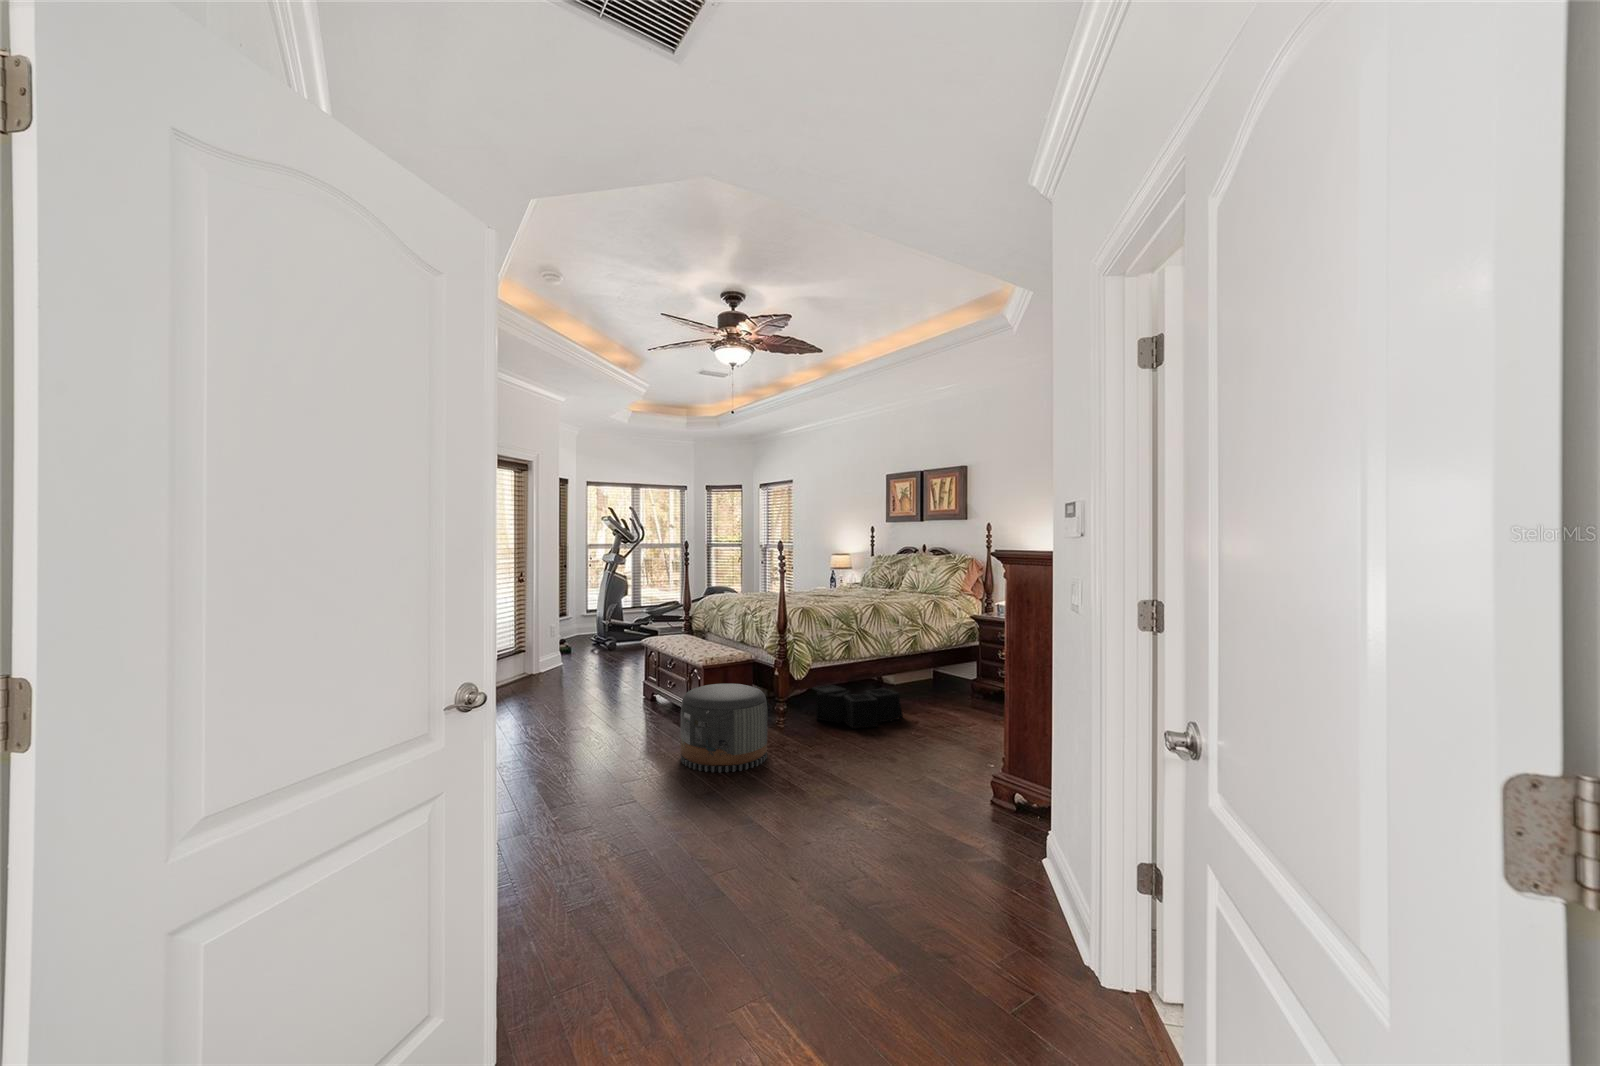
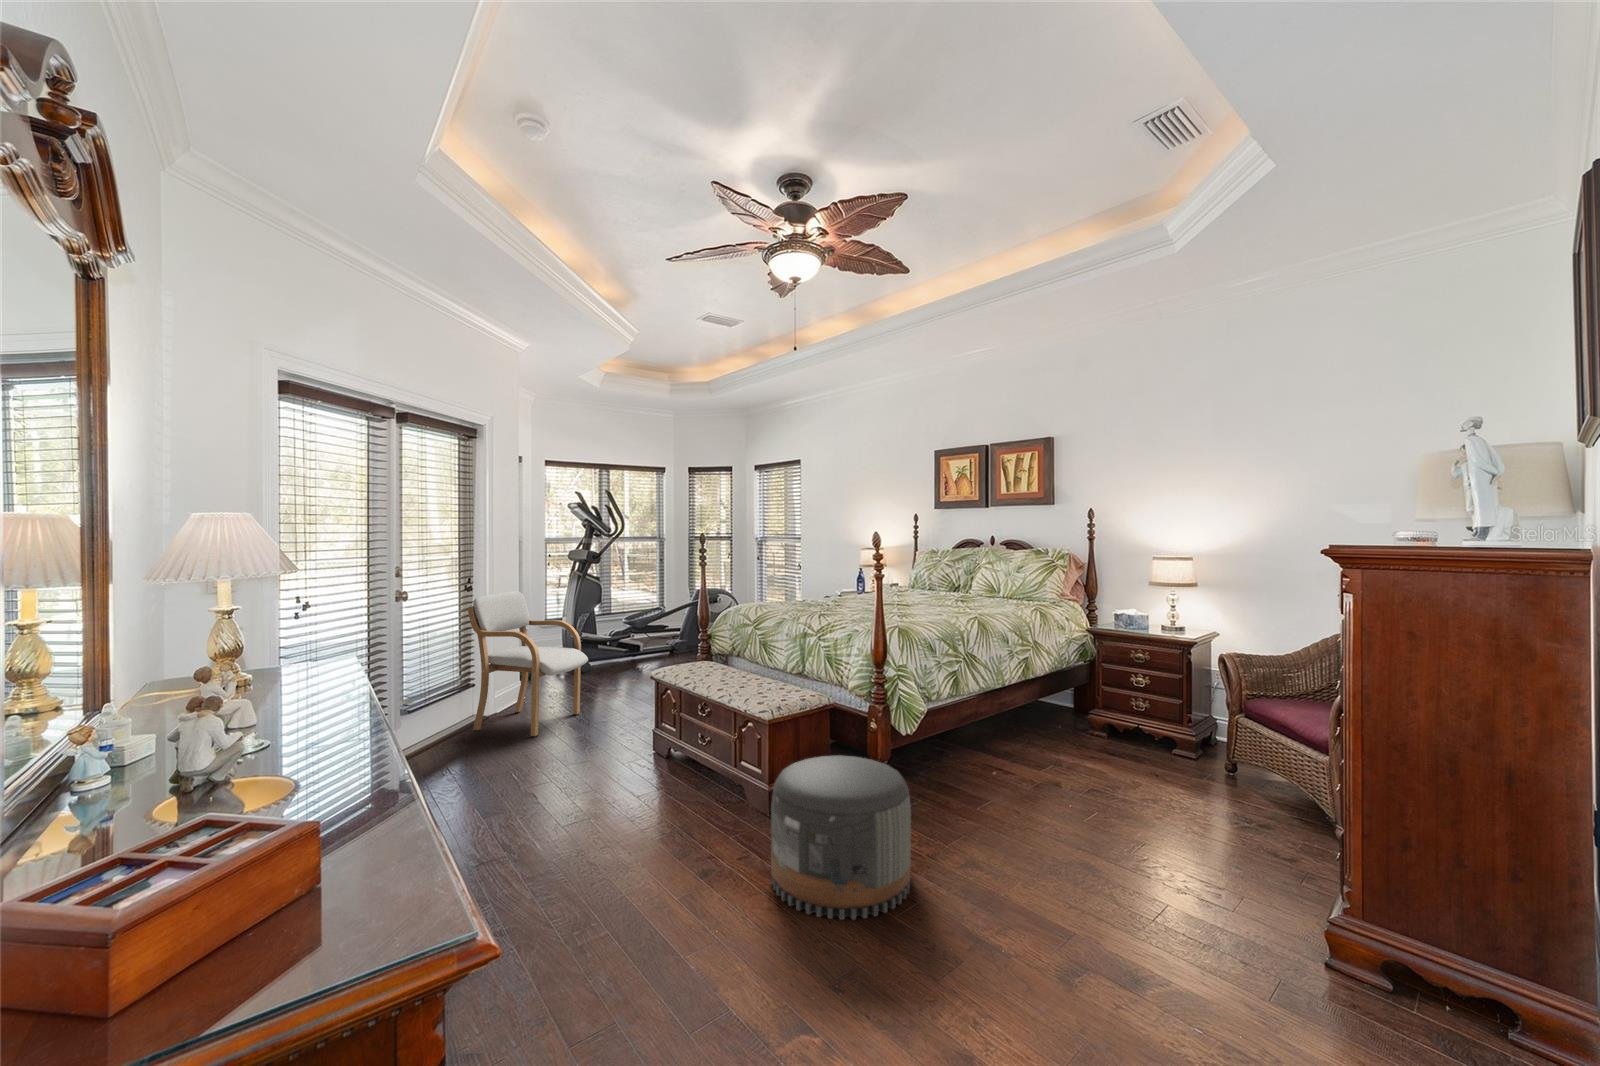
armchair: none [518,584,604,687] -> present [467,591,588,737]
storage bin: present [813,685,903,729] -> none [916,735,1050,806]

